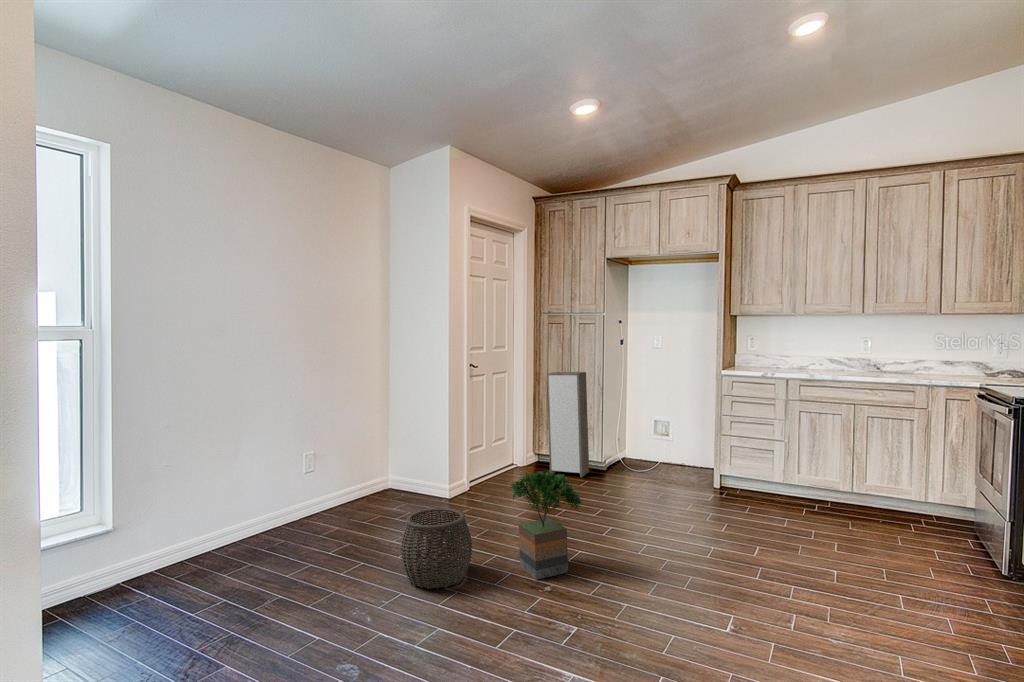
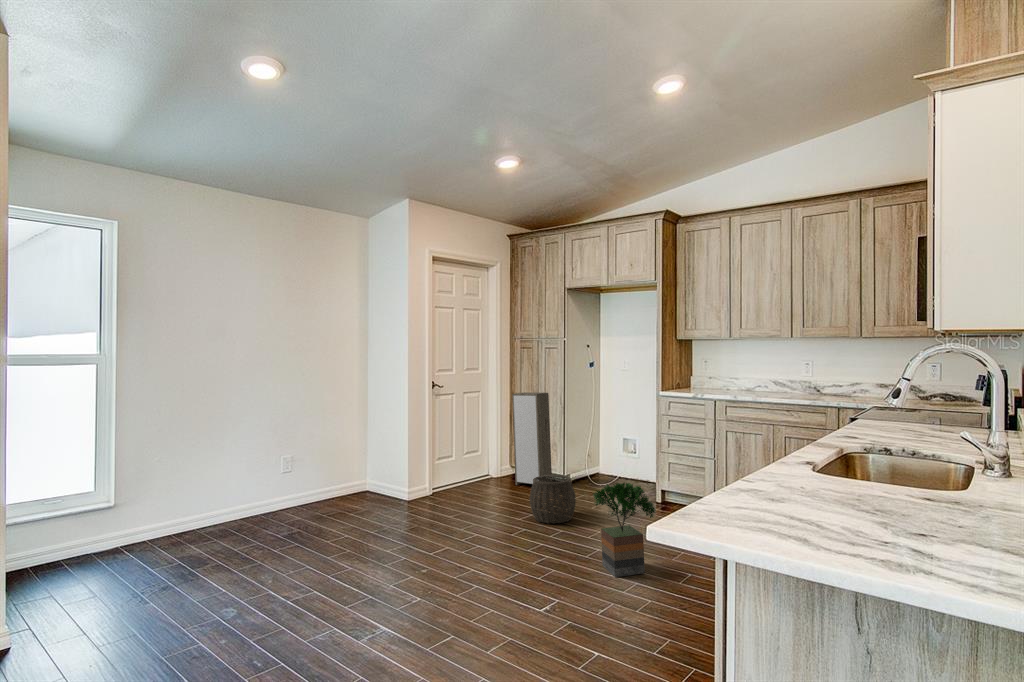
potted tree: present [510,470,582,580] -> present [593,483,656,577]
woven basket: present [400,508,472,589] -> present [530,475,576,524]

